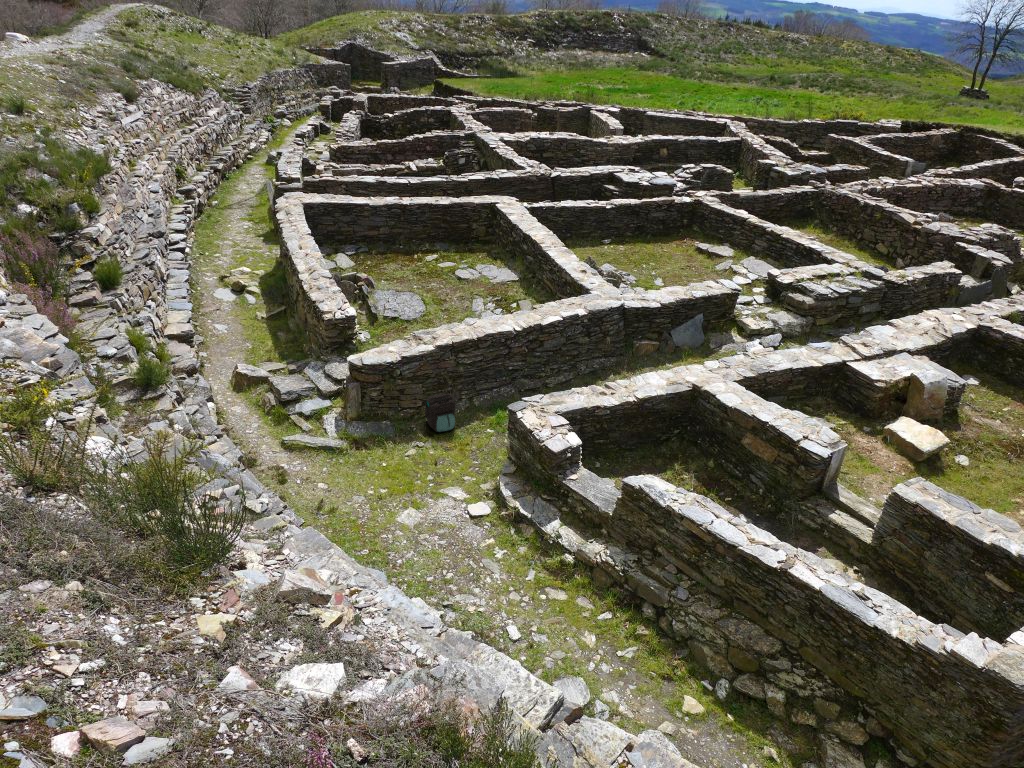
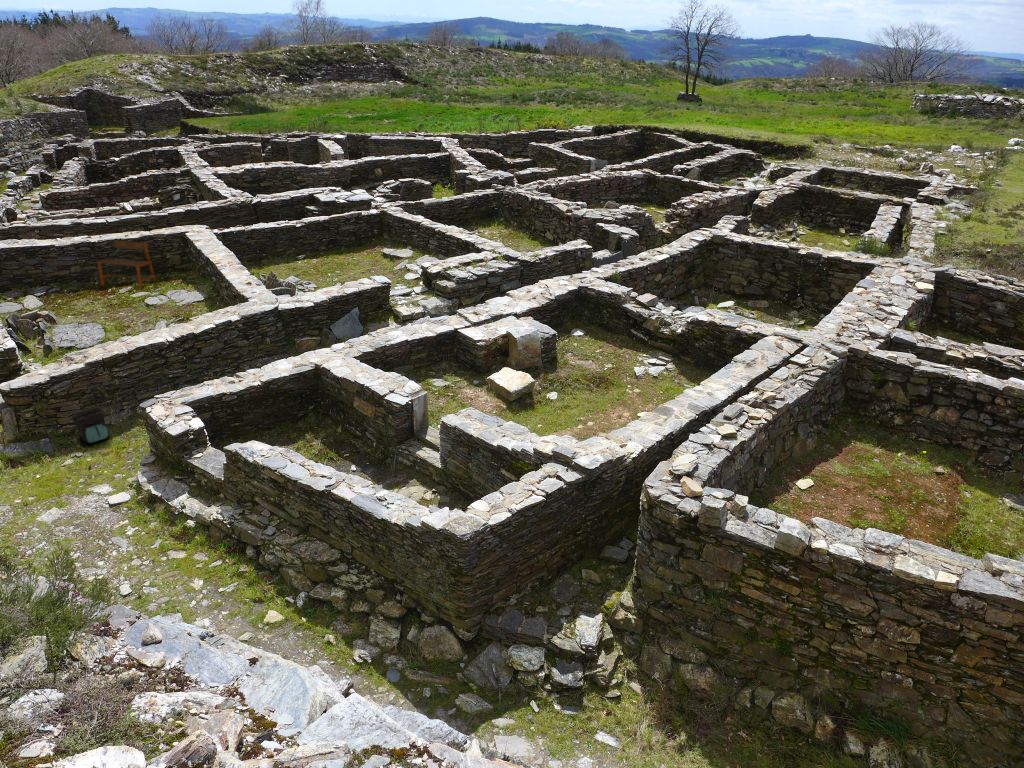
bench: none [410,204,462,260] -> present [98,240,156,289]

